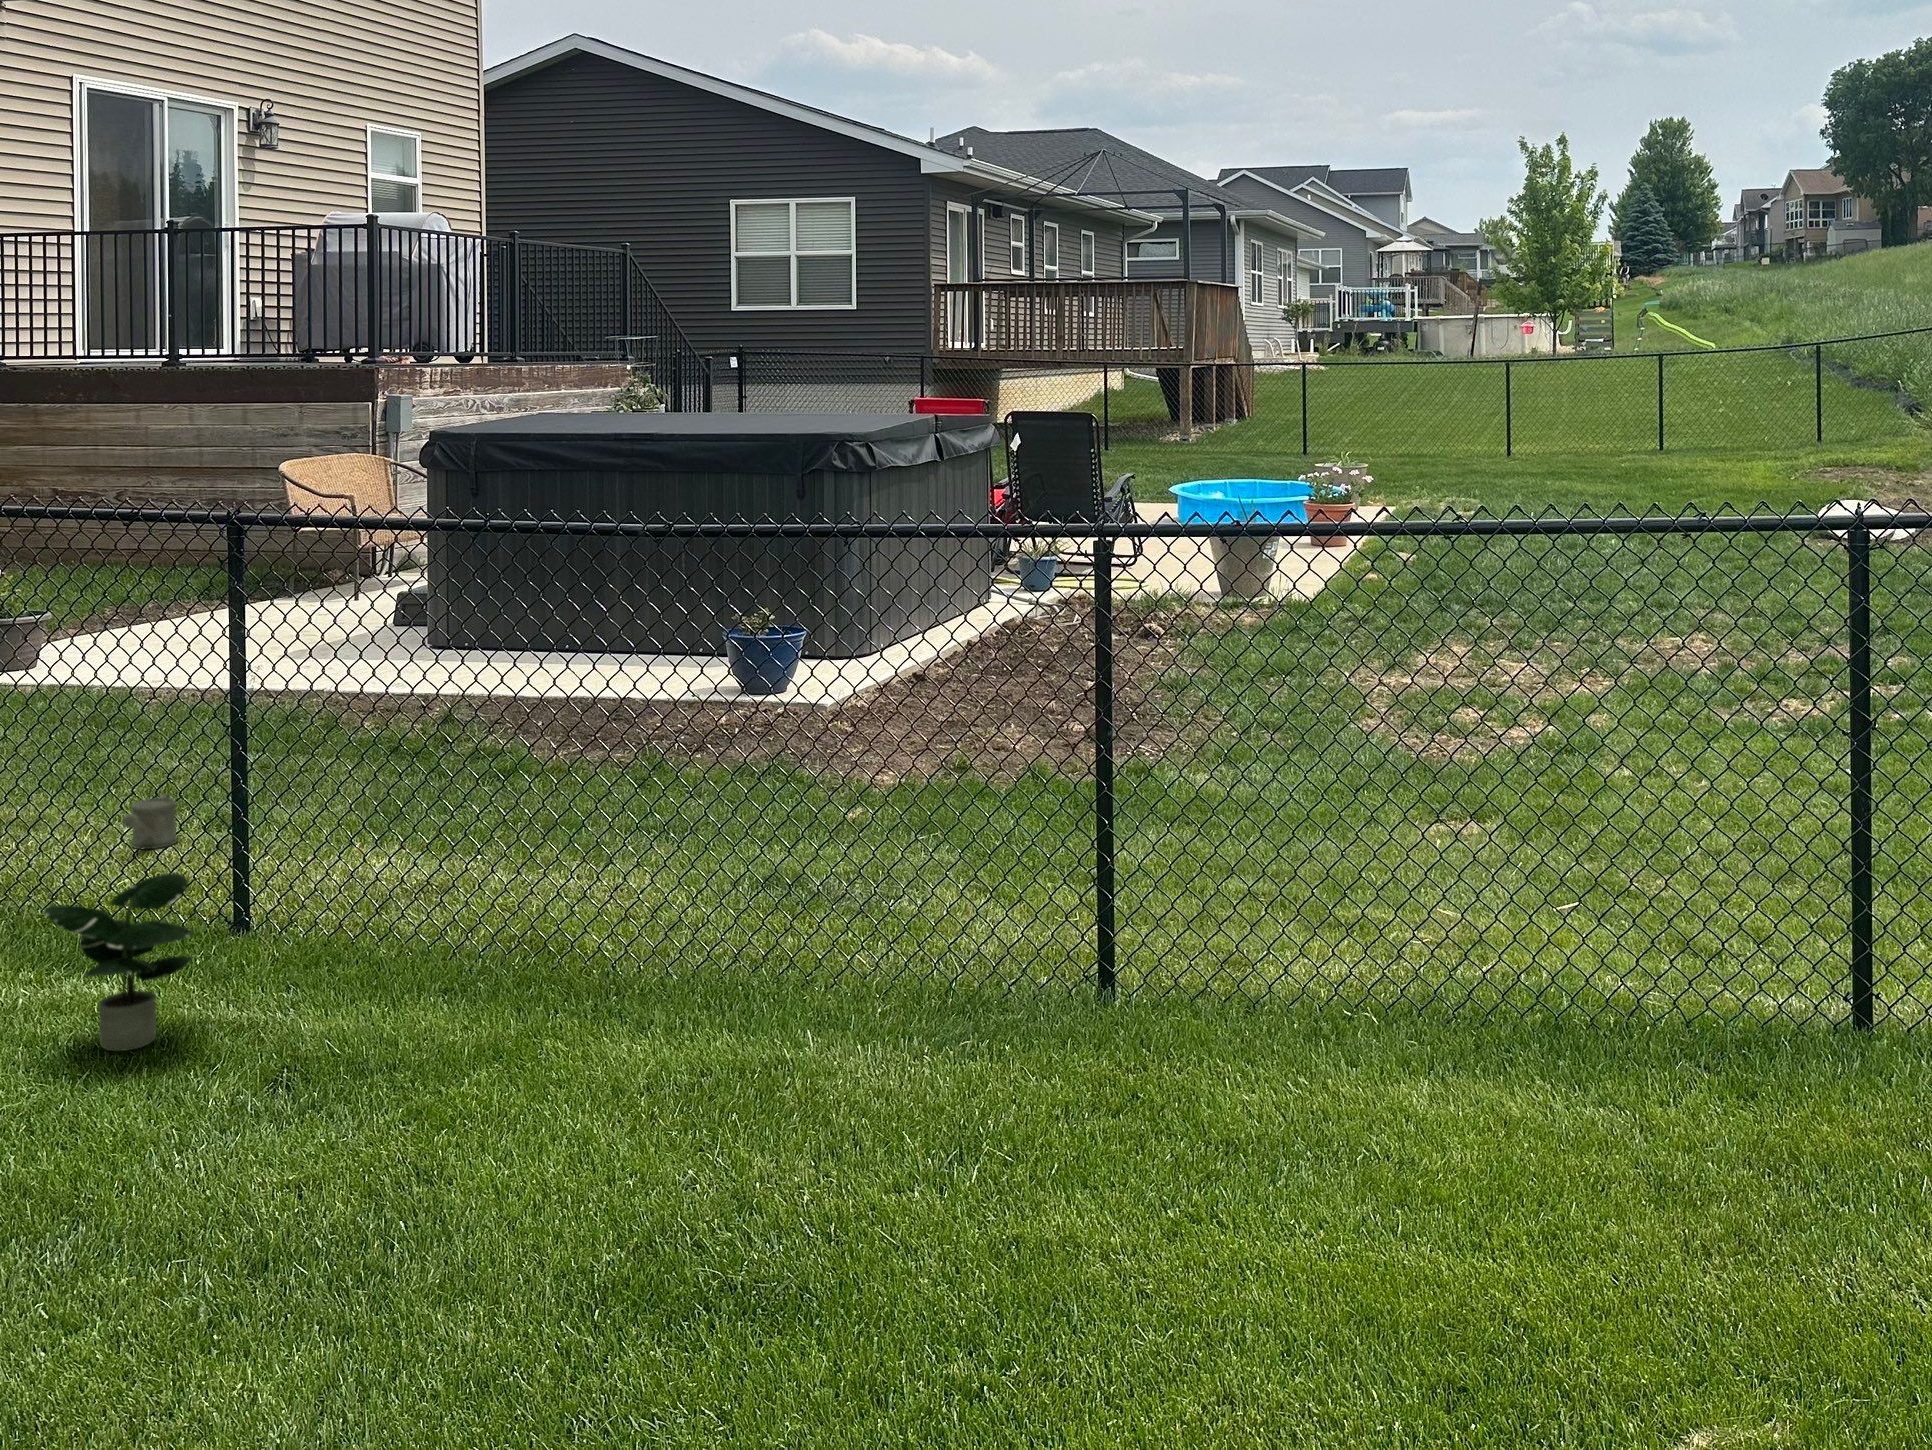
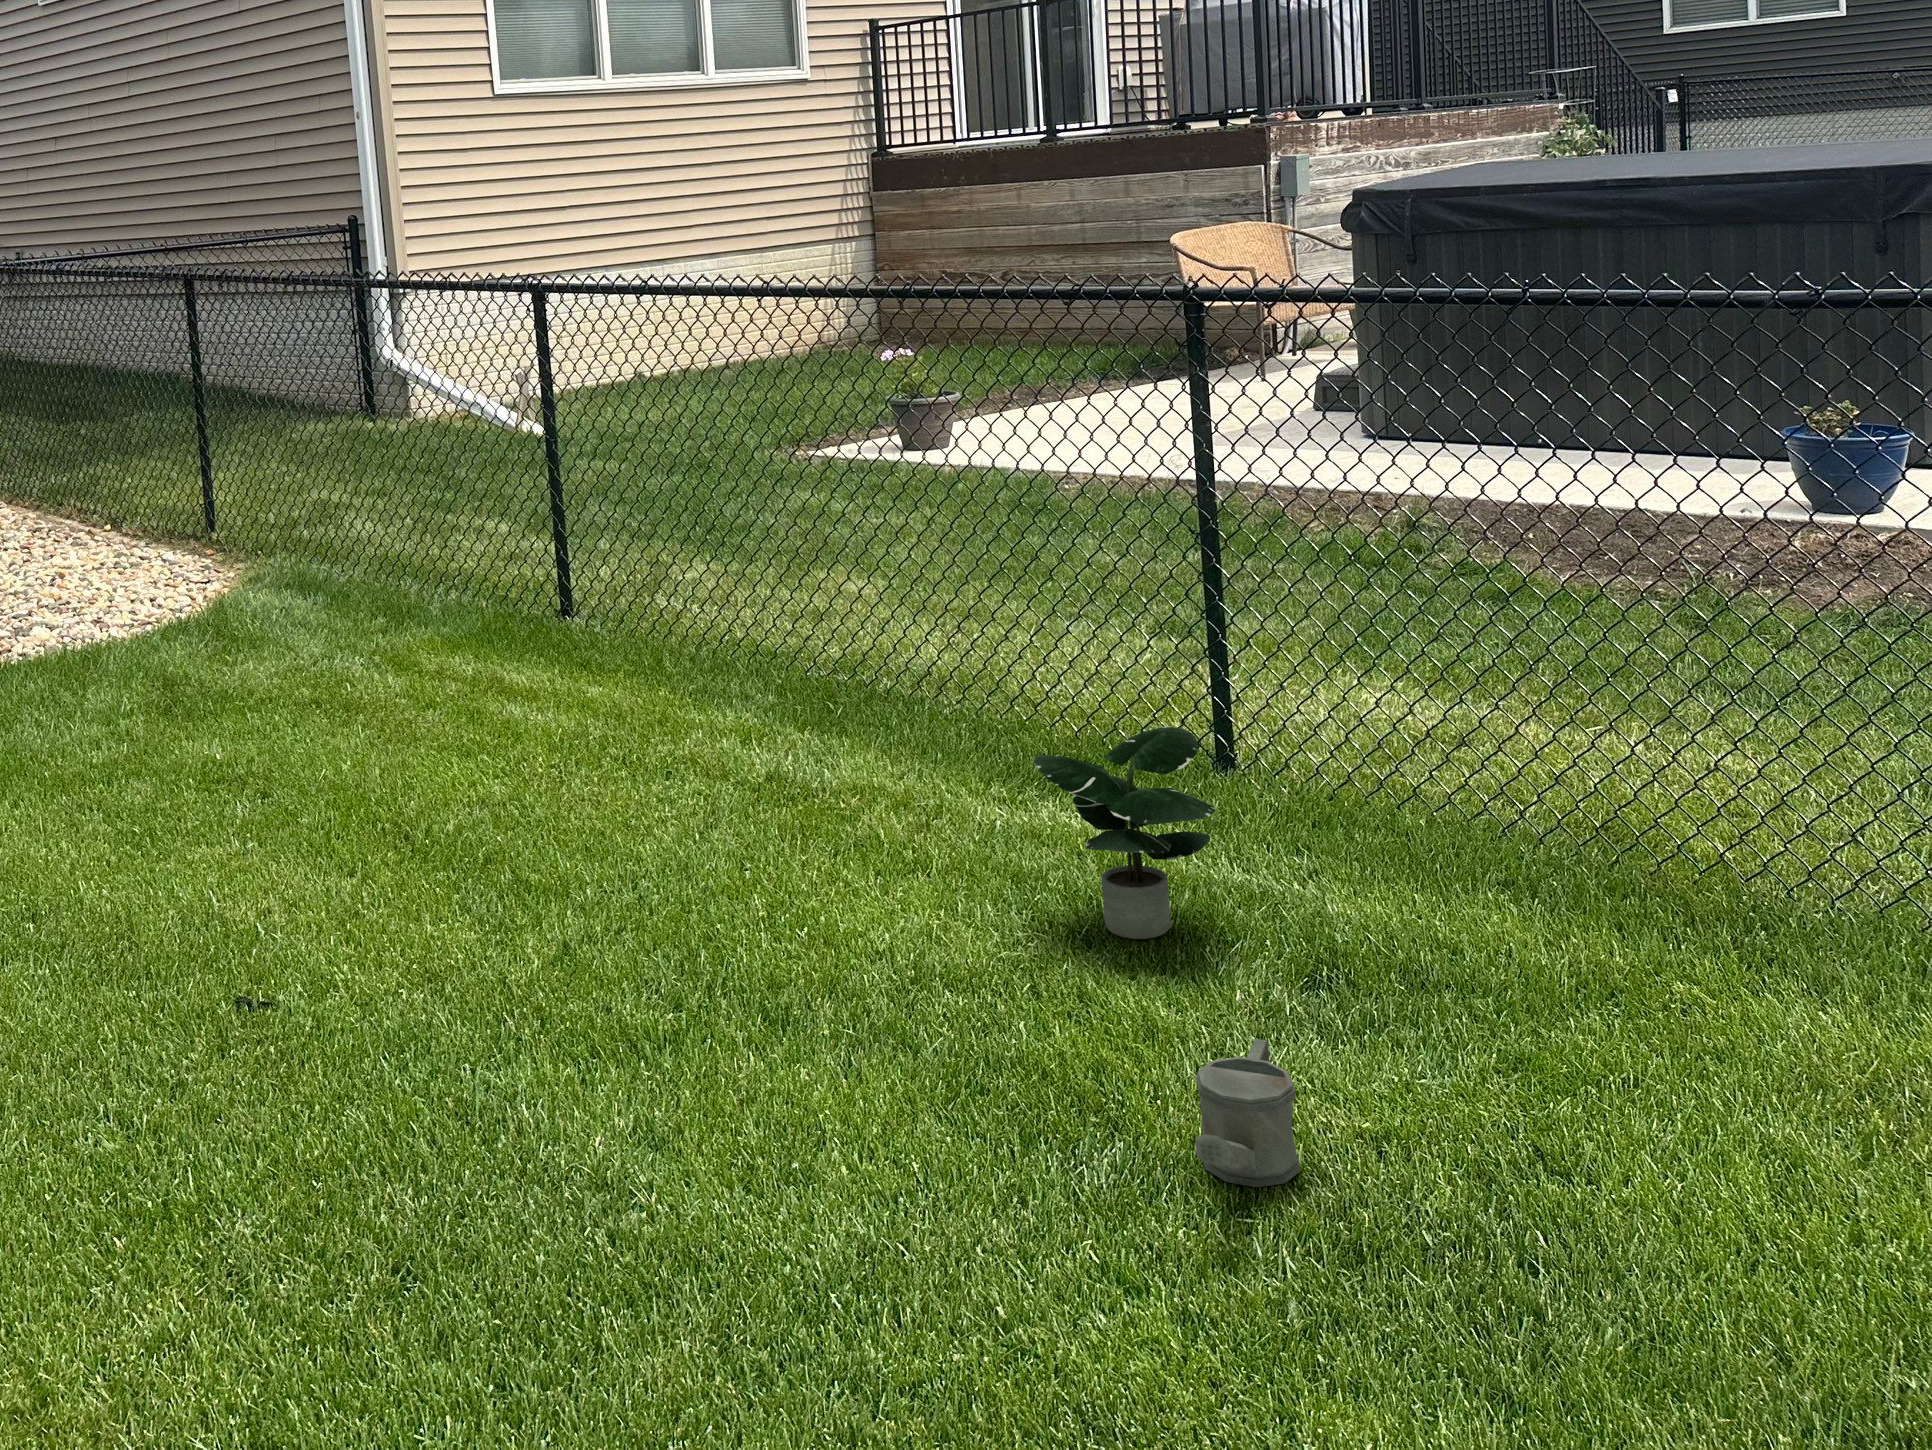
watering can: present [123,793,177,849] -> present [1195,1039,1300,1187]

